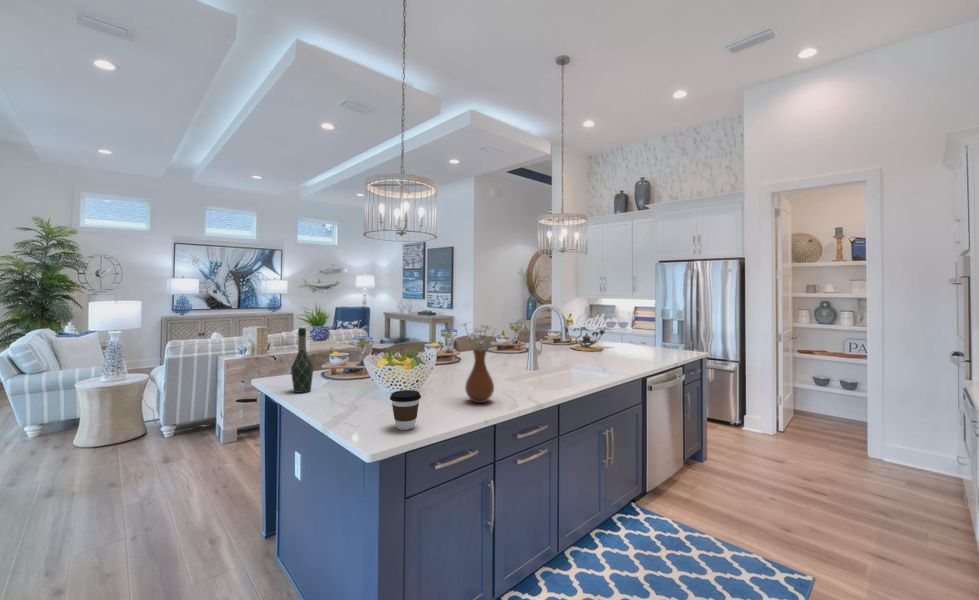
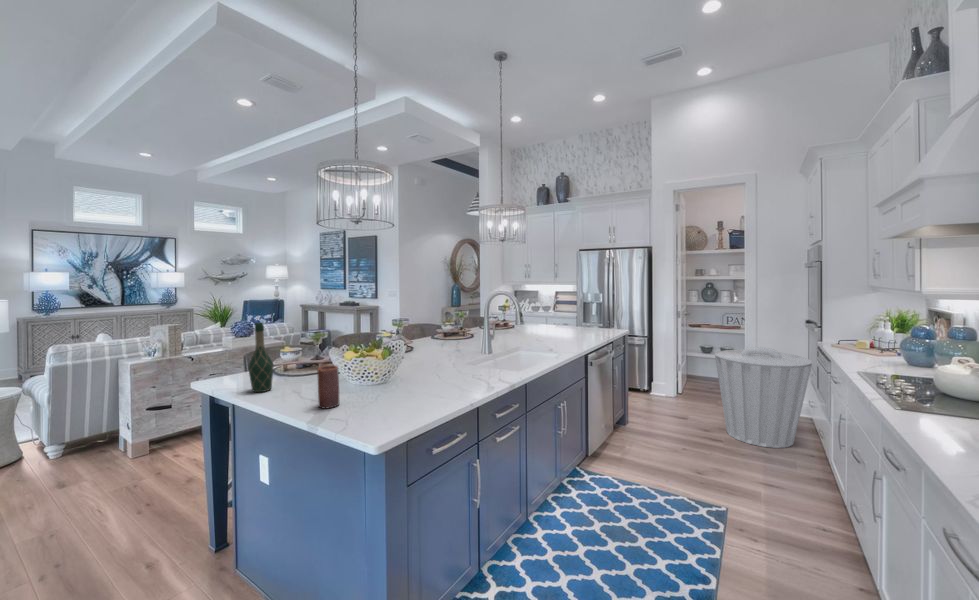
vase: present [464,323,498,403] -> none [431,310,477,388]
plant: present [571,327,606,351] -> none [512,310,547,334]
candle: none [340,372,360,413] -> present [317,365,339,408]
trash can: none [819,382,959,512] -> present [715,347,812,448]
coffee cup: present [390,390,421,430] -> none [381,380,412,419]

